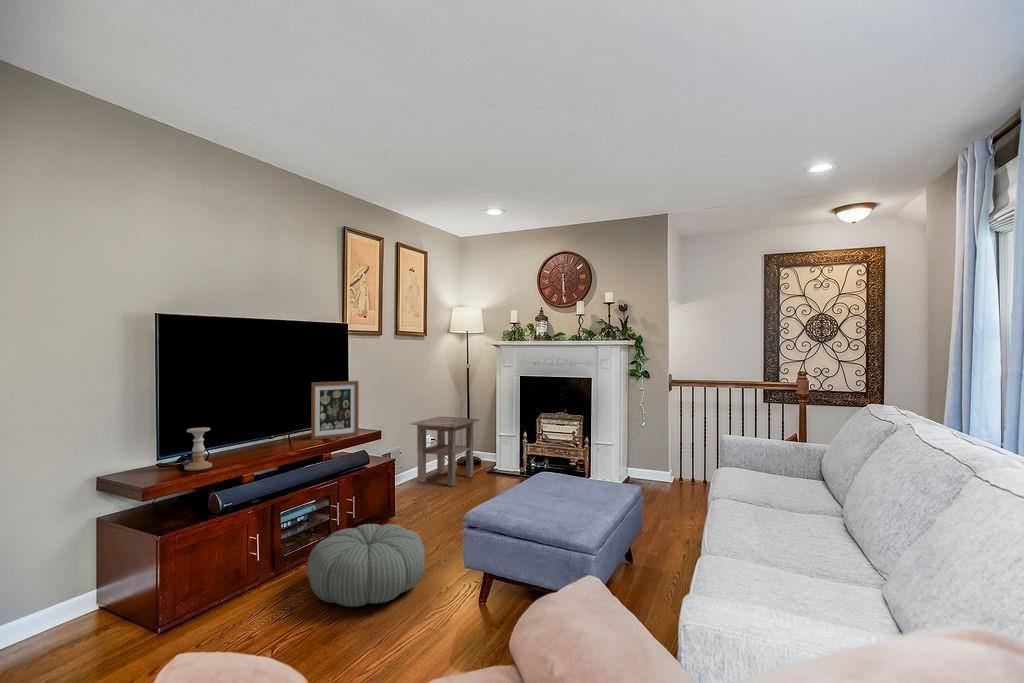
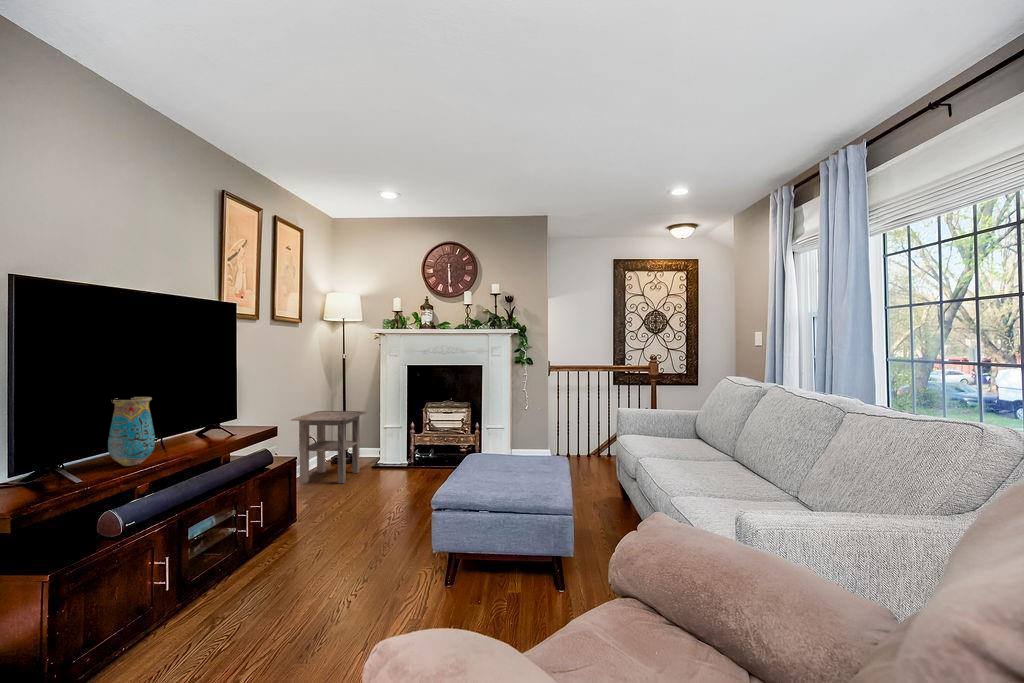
picture frame: present [311,381,359,440] -> none [202,371,257,441]
vase: none [227,402,261,458] -> present [108,397,155,466]
candle holder: present [184,427,212,470] -> none [58,429,99,485]
pouf: present [307,524,425,607] -> none [238,523,376,616]

